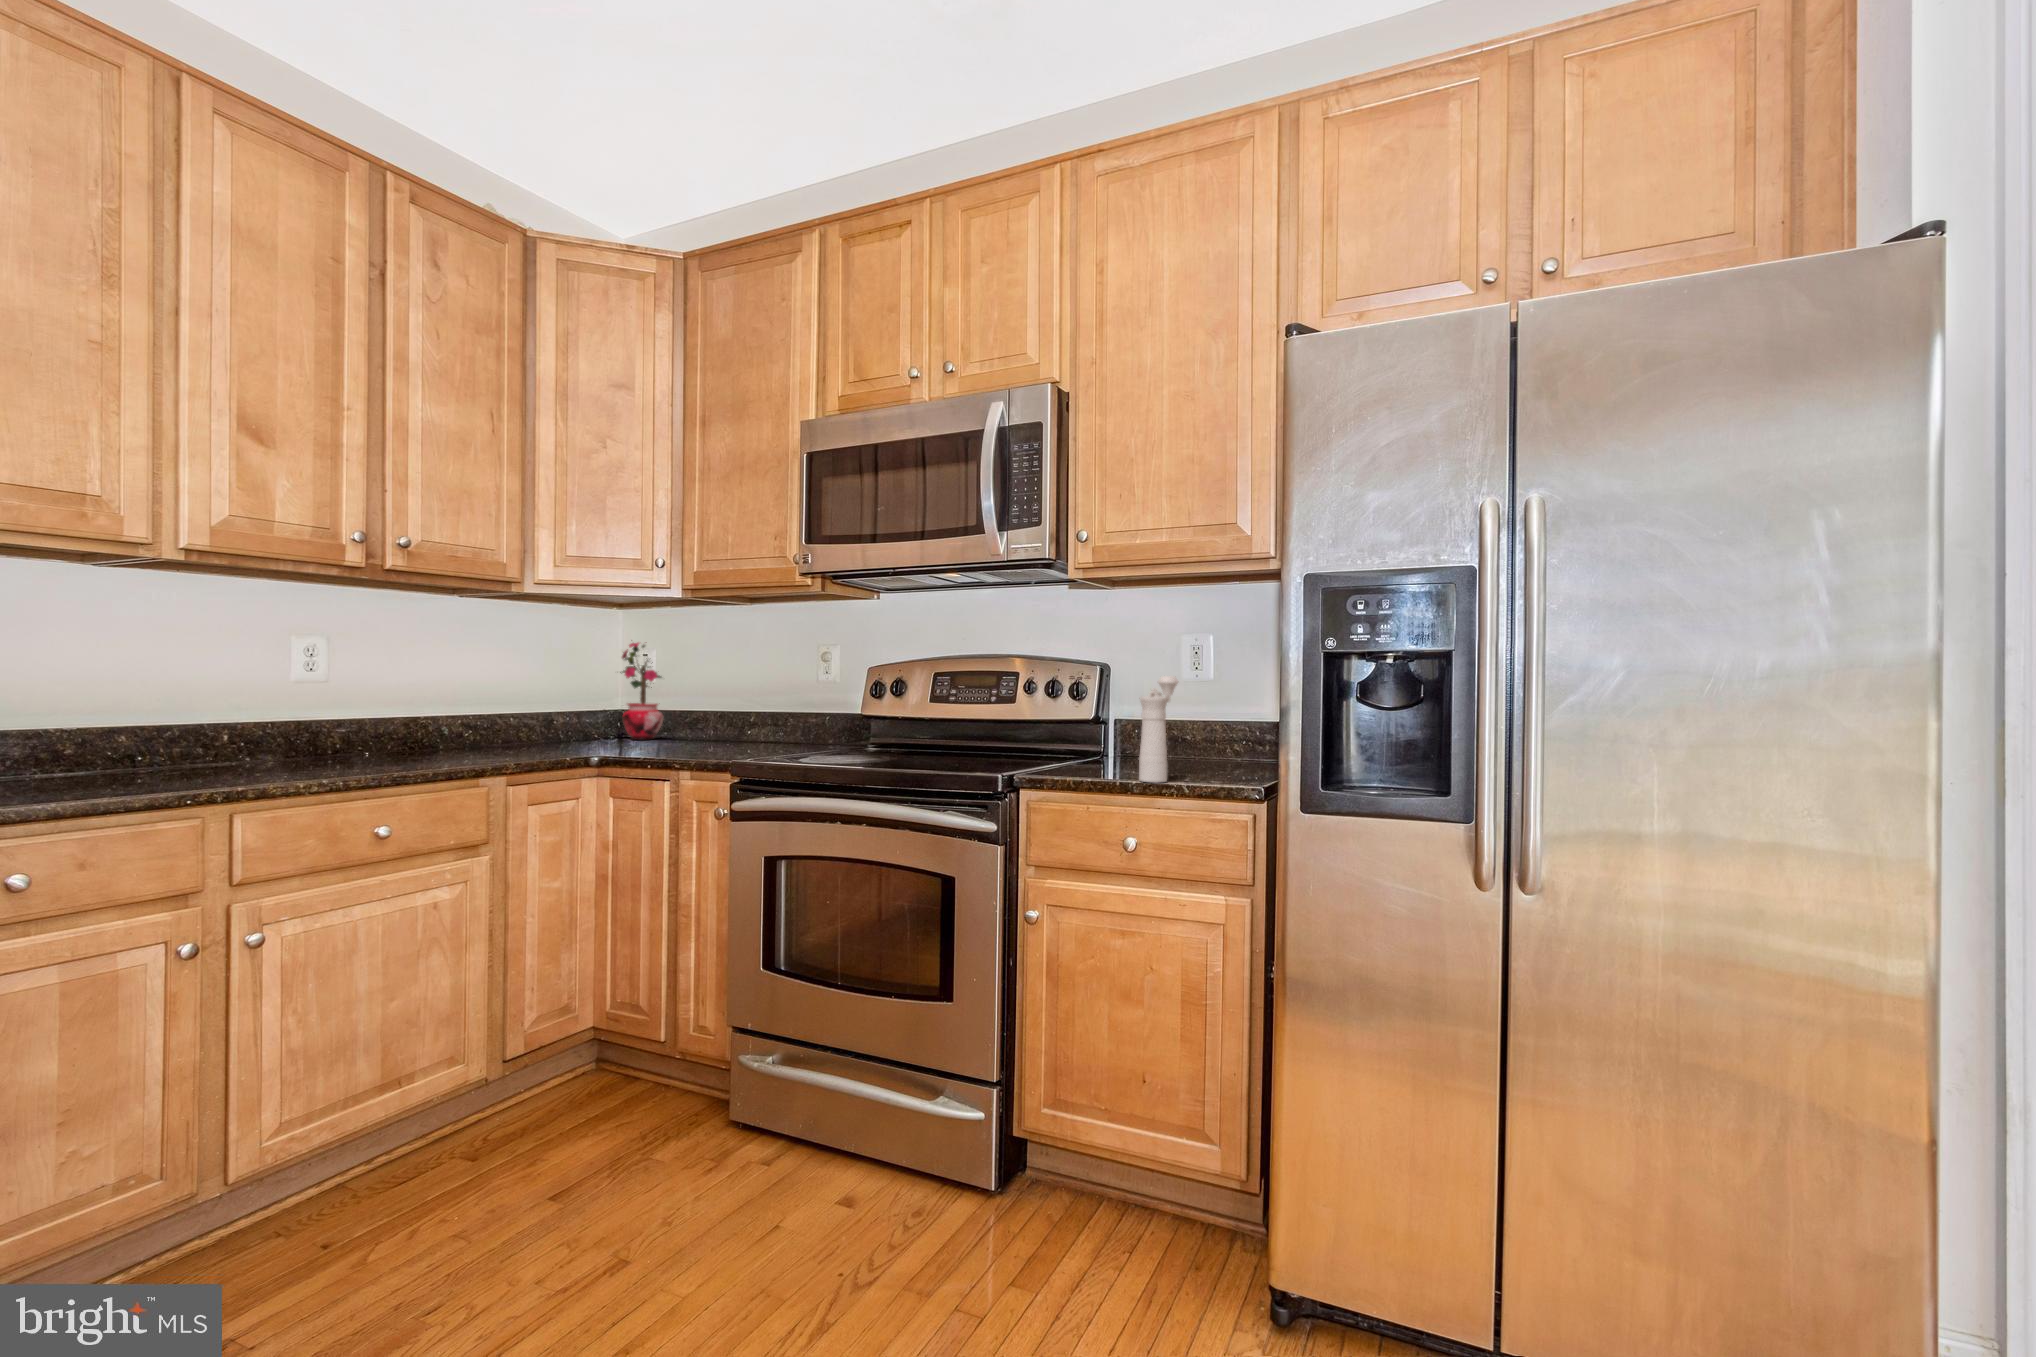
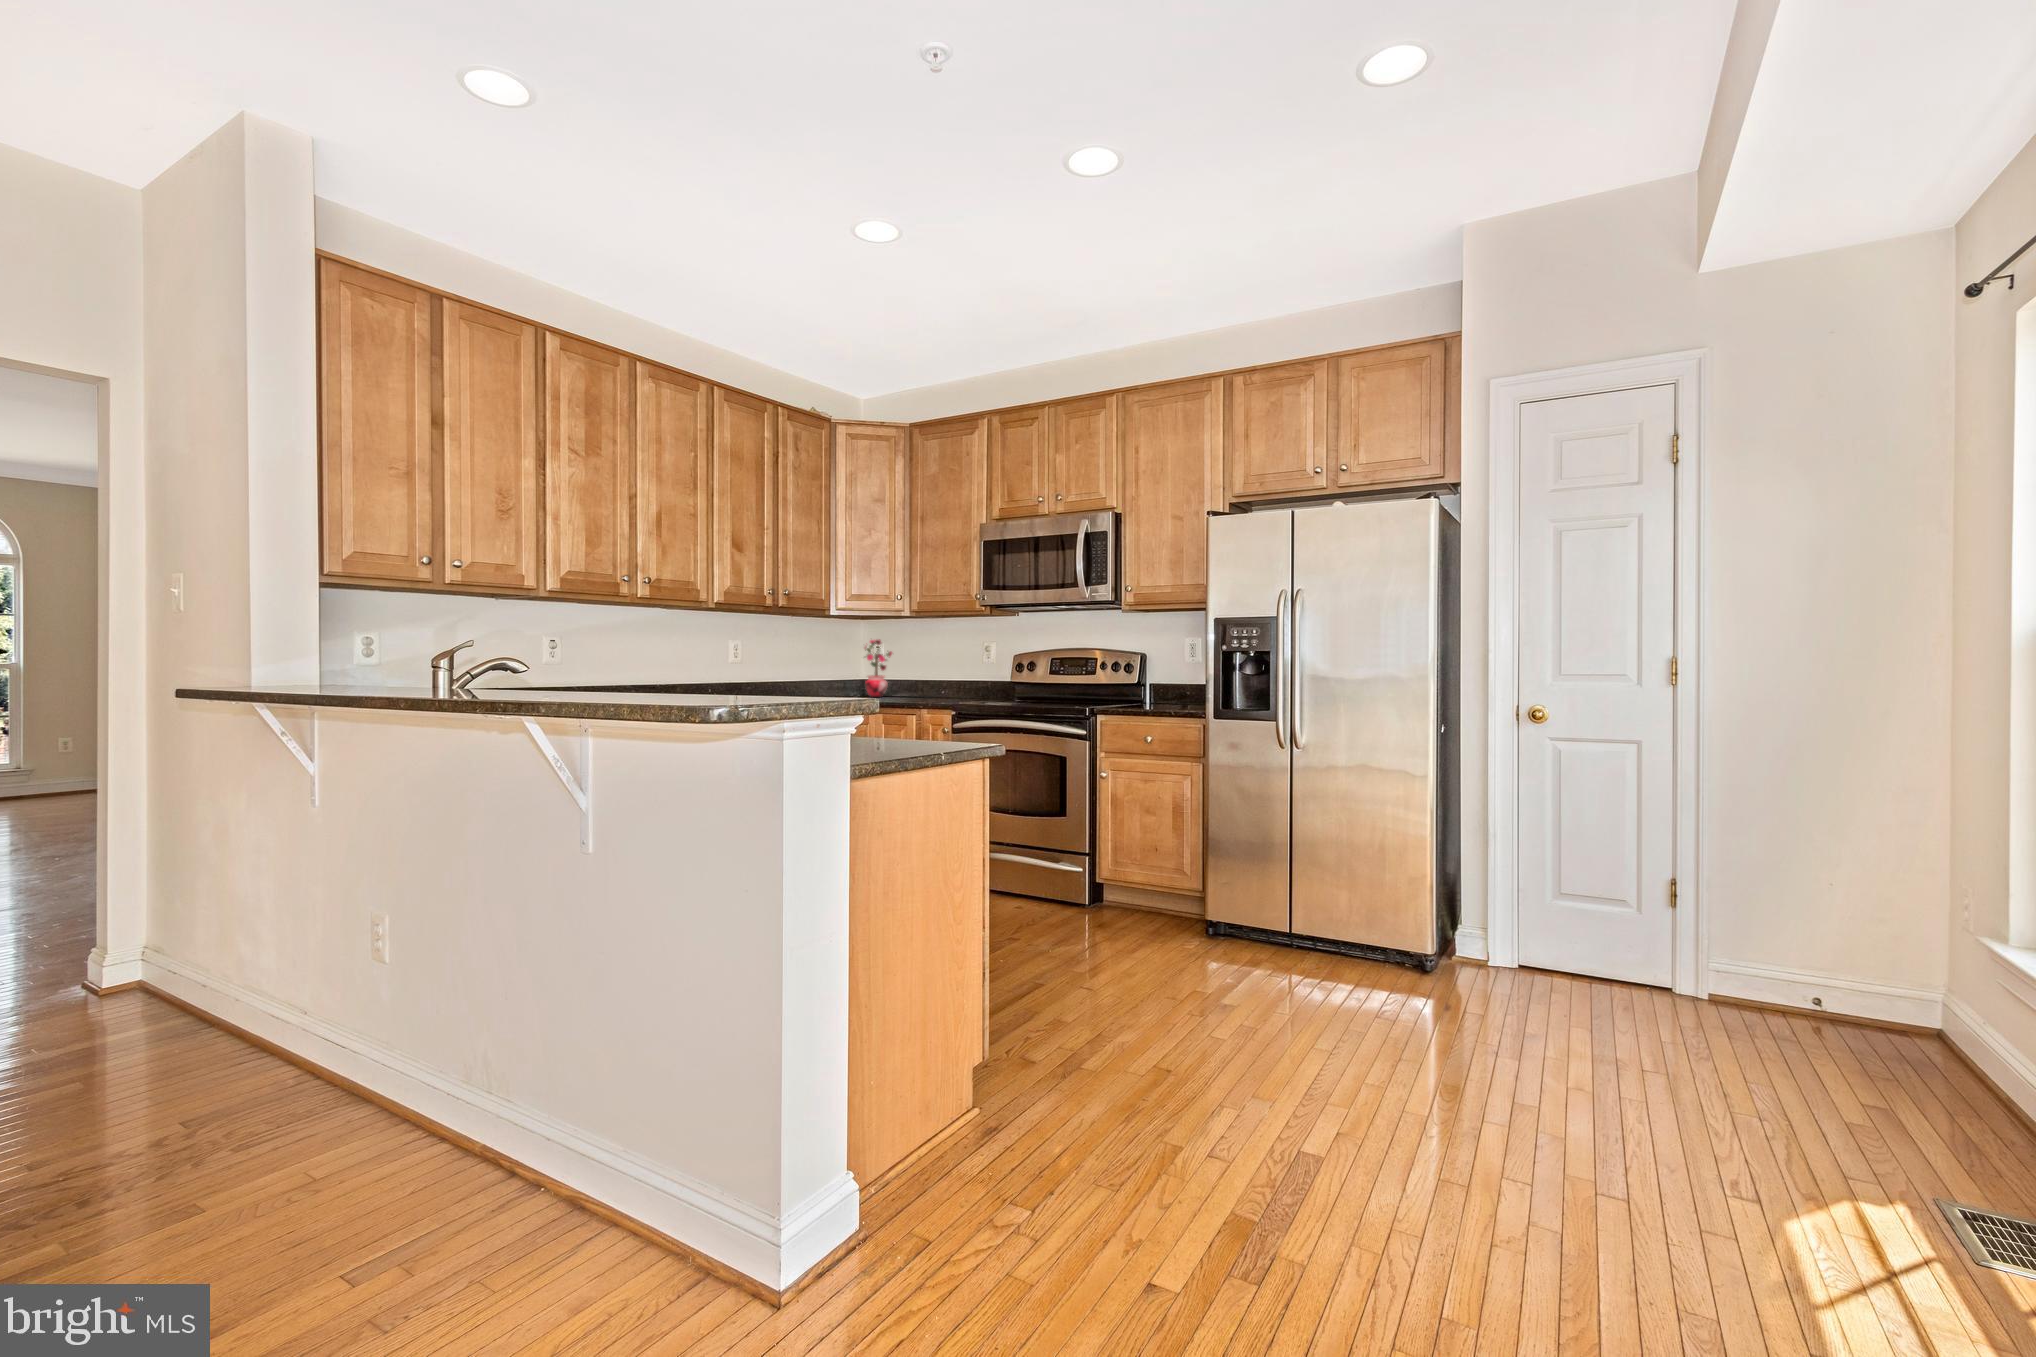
pepper mill: present [1139,676,1178,783] -> none [1153,660,1174,710]

